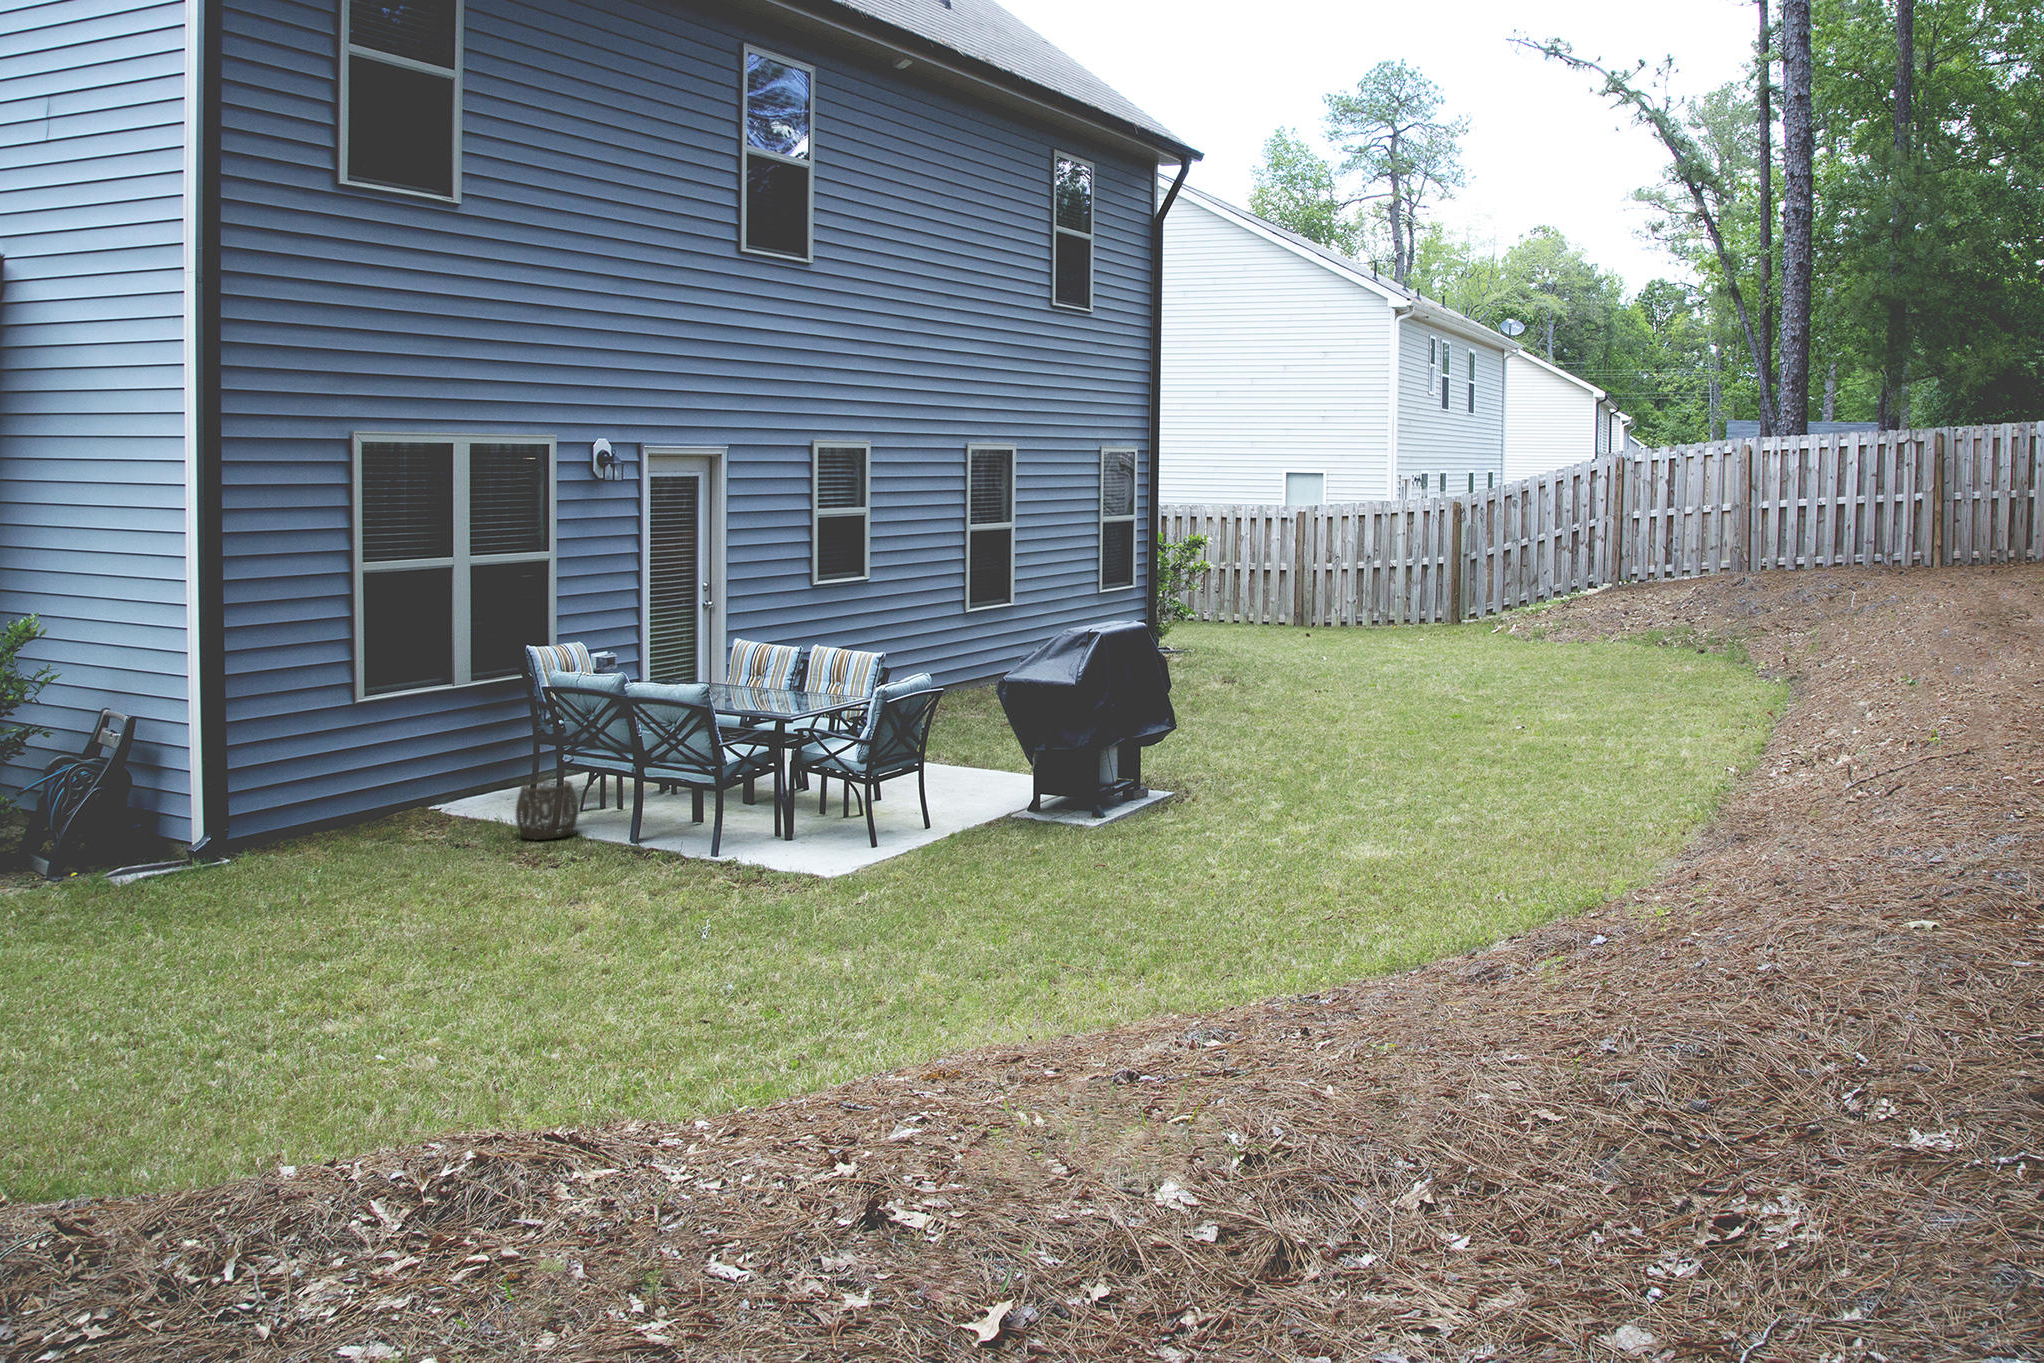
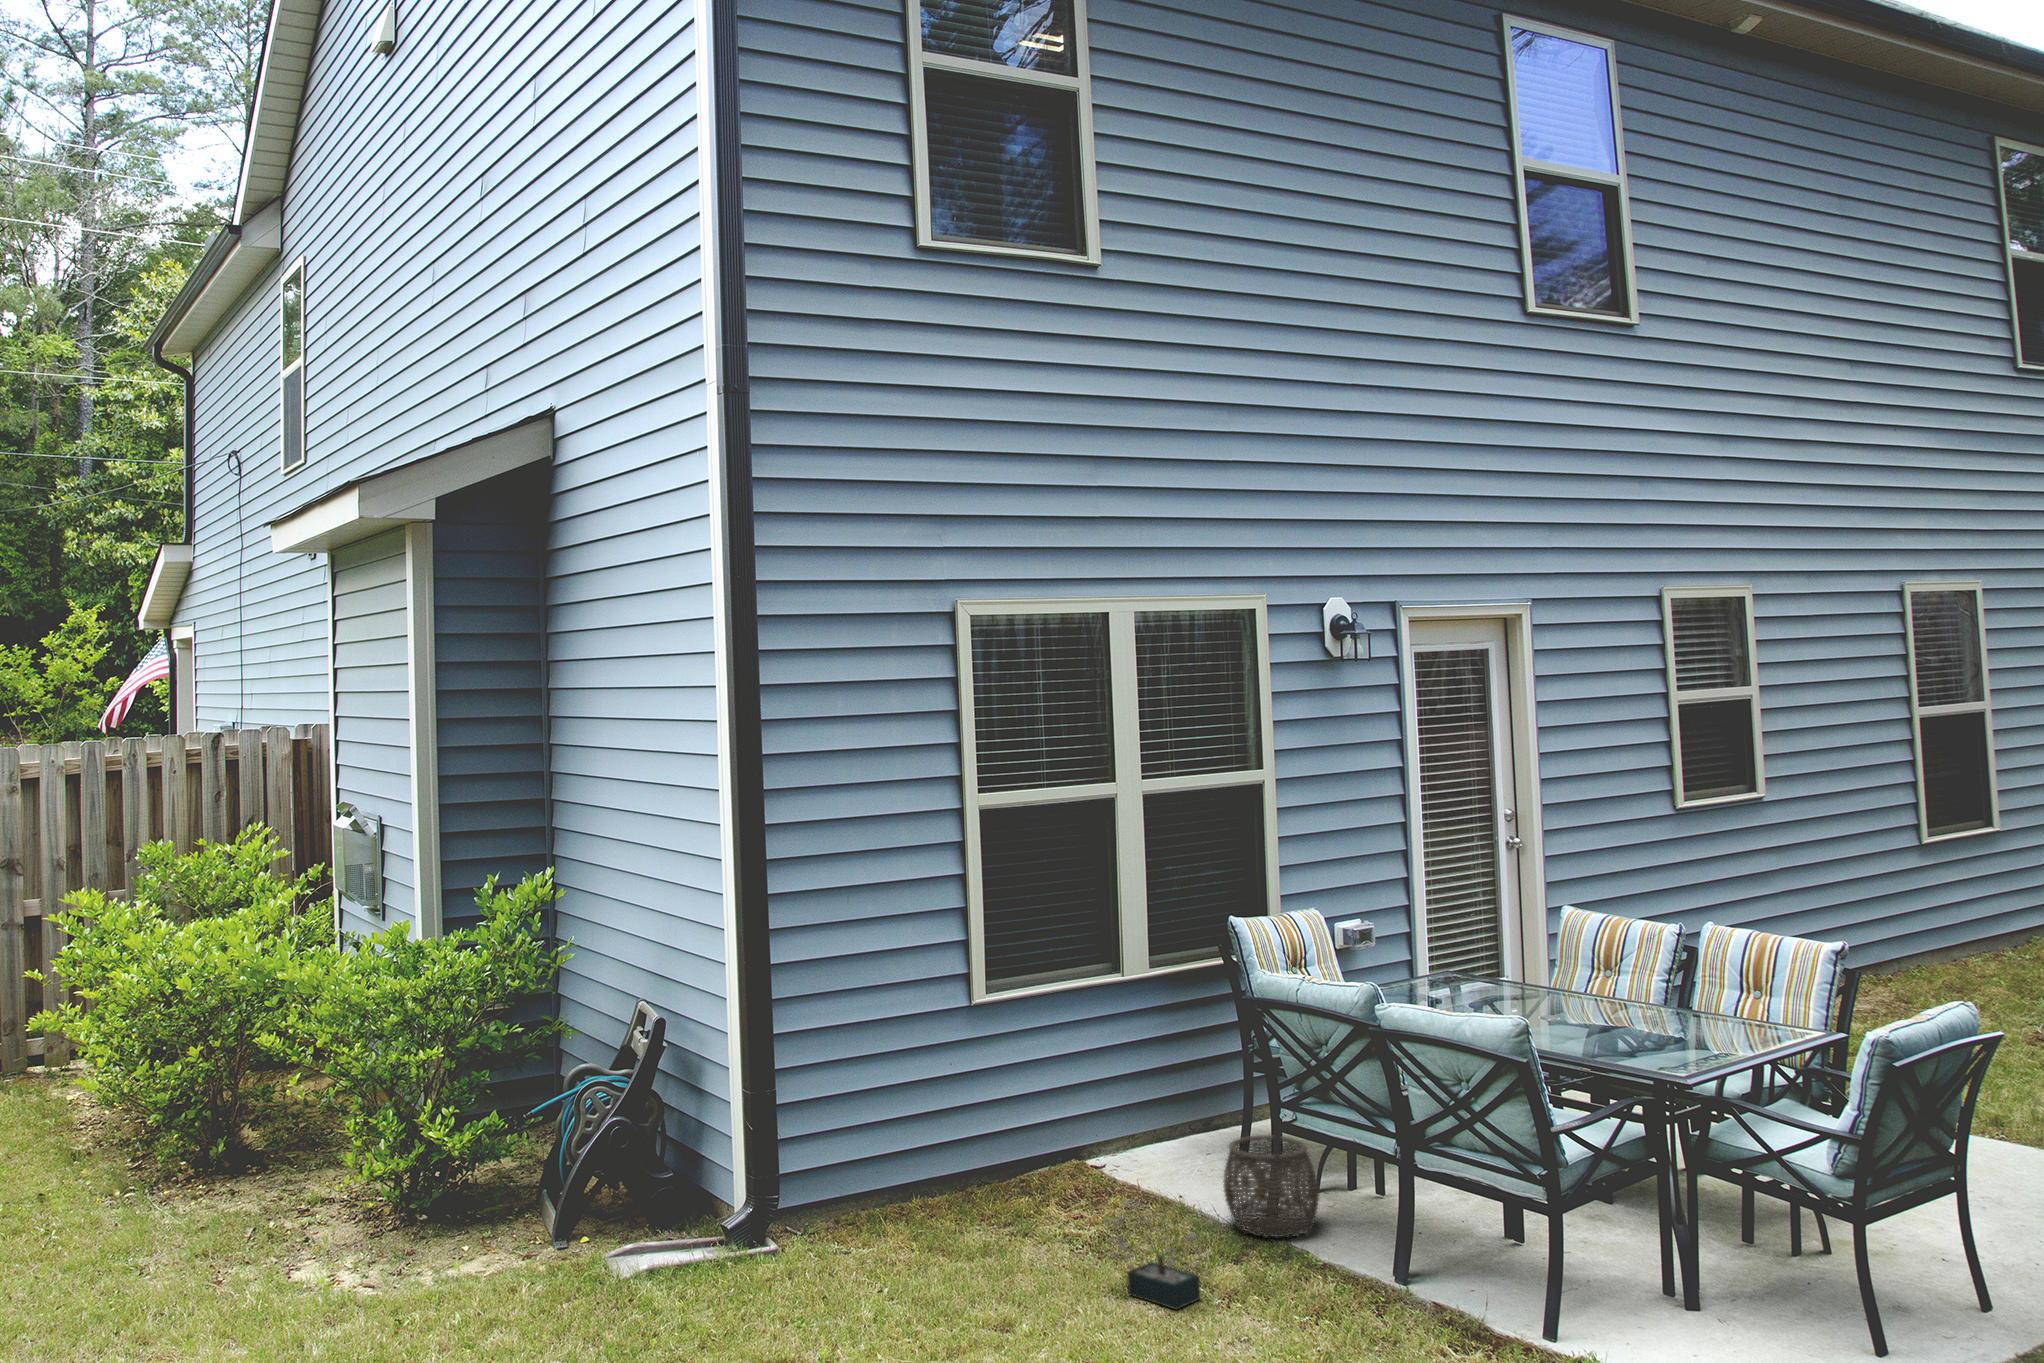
decorative plant: none [438,816,511,877] -> present [1106,1198,1209,1310]

